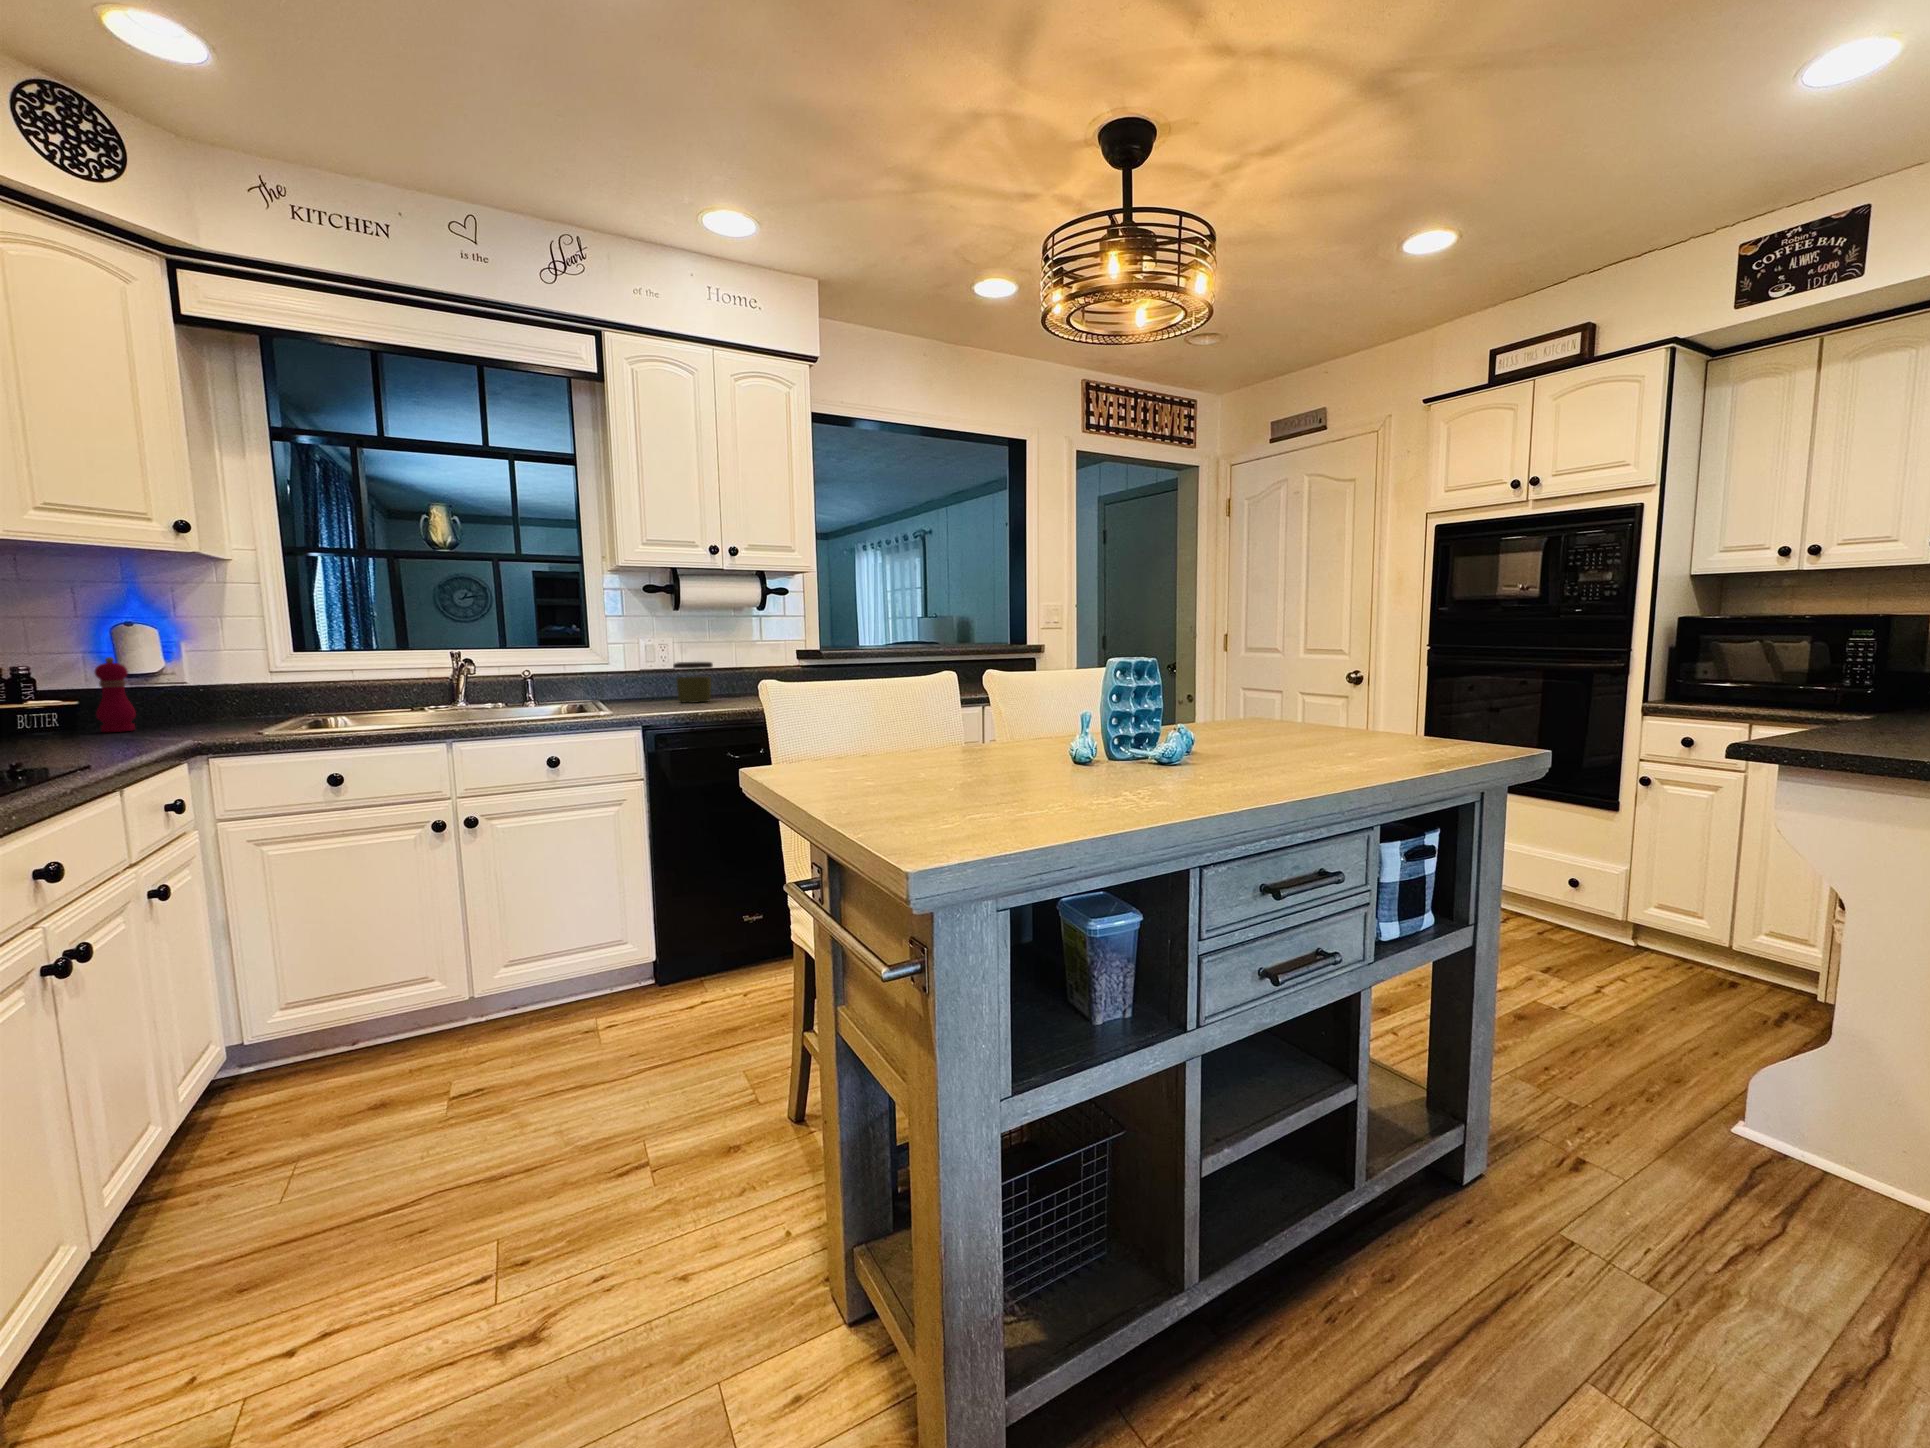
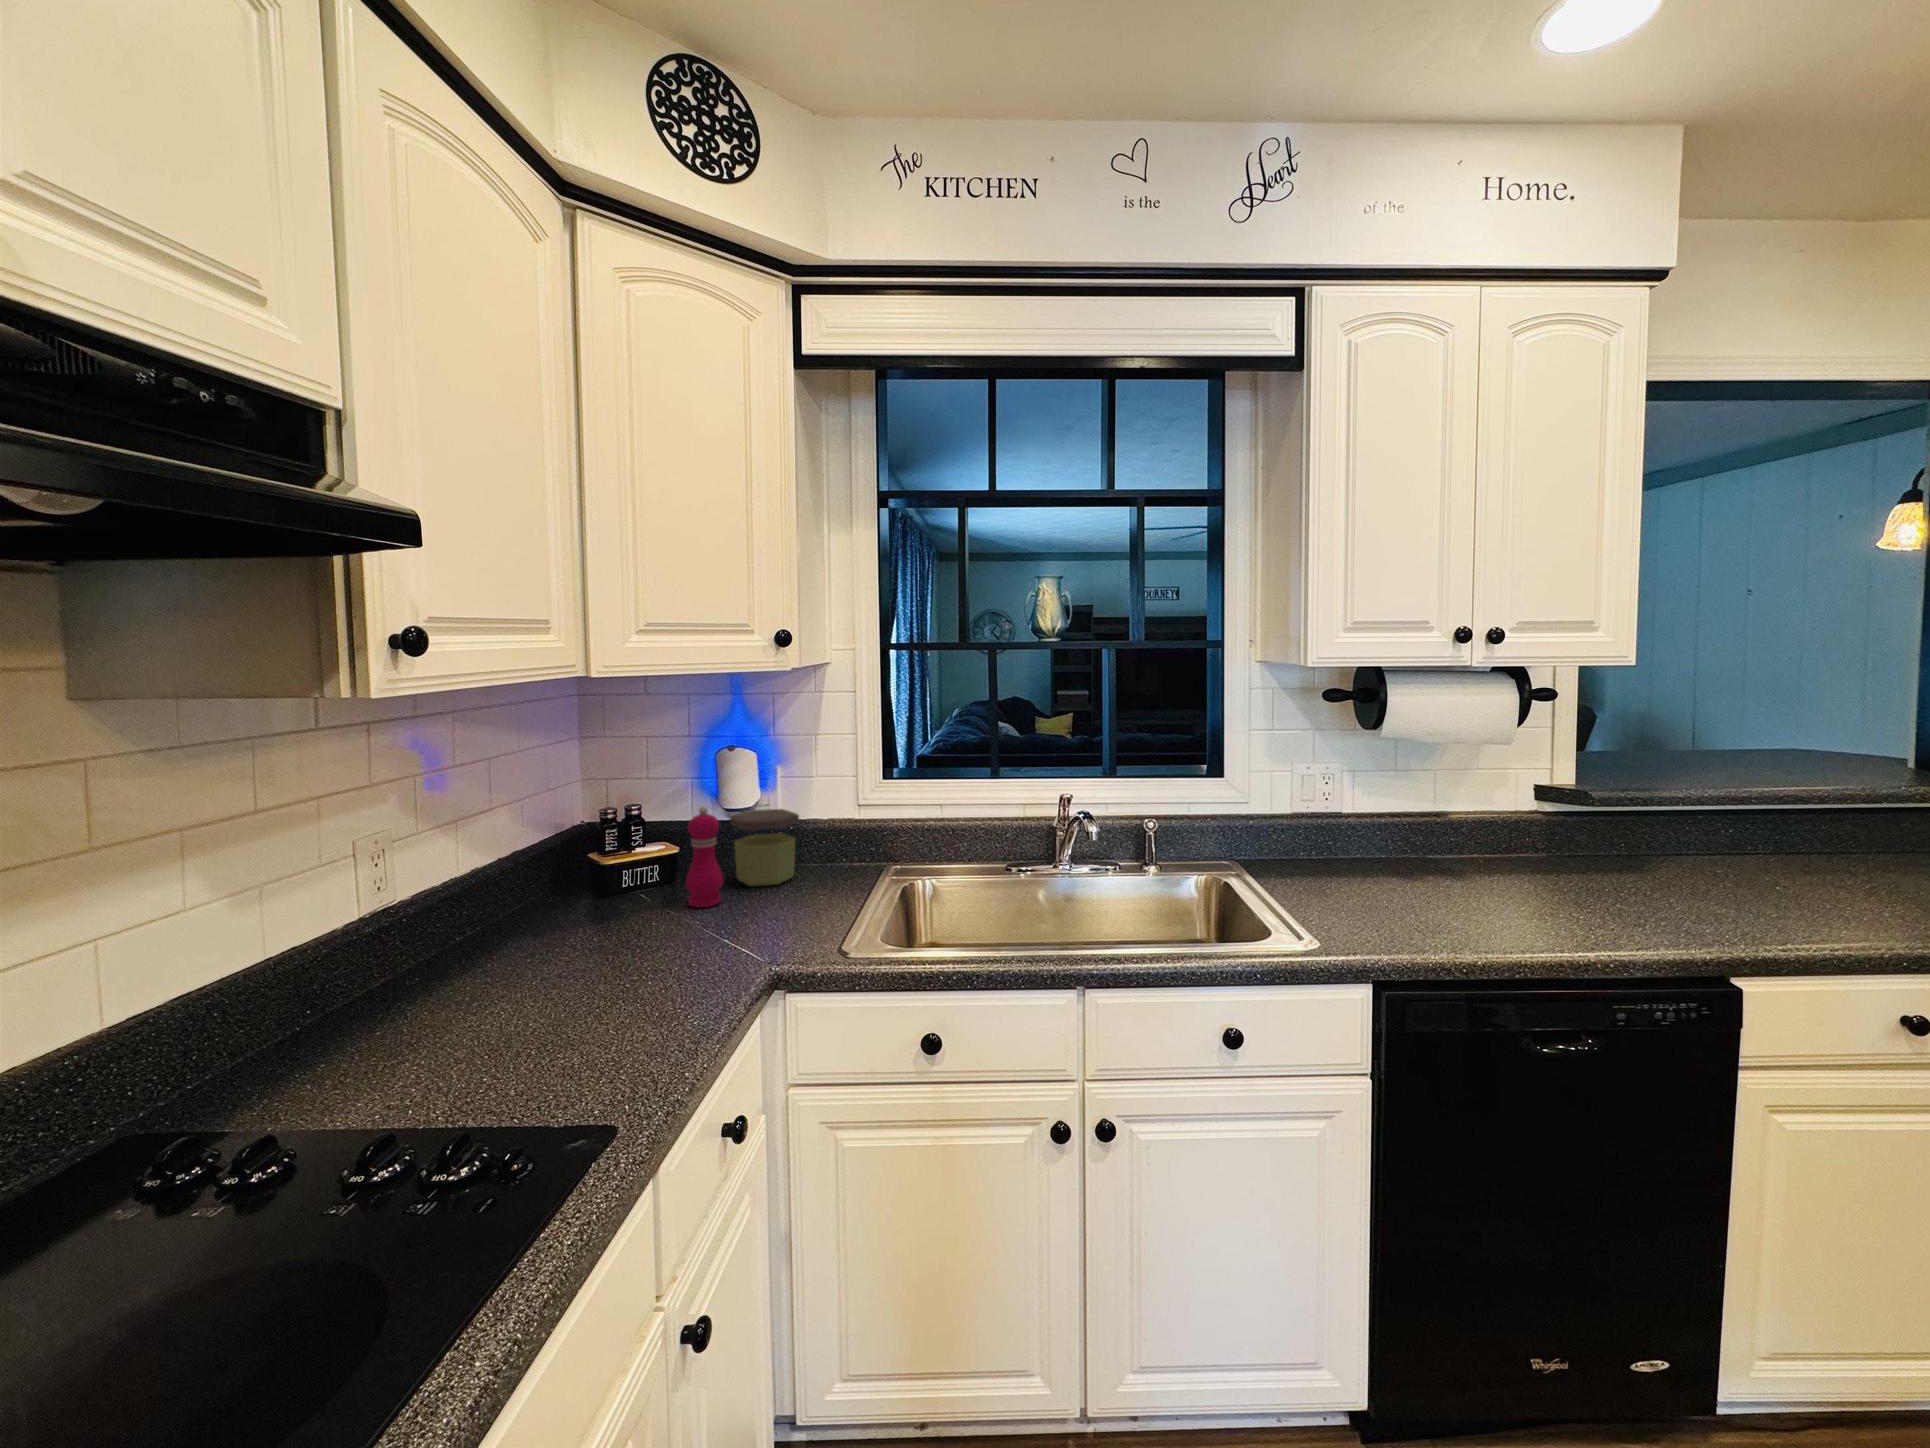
jar: present [673,662,713,703] -> present [730,809,799,886]

